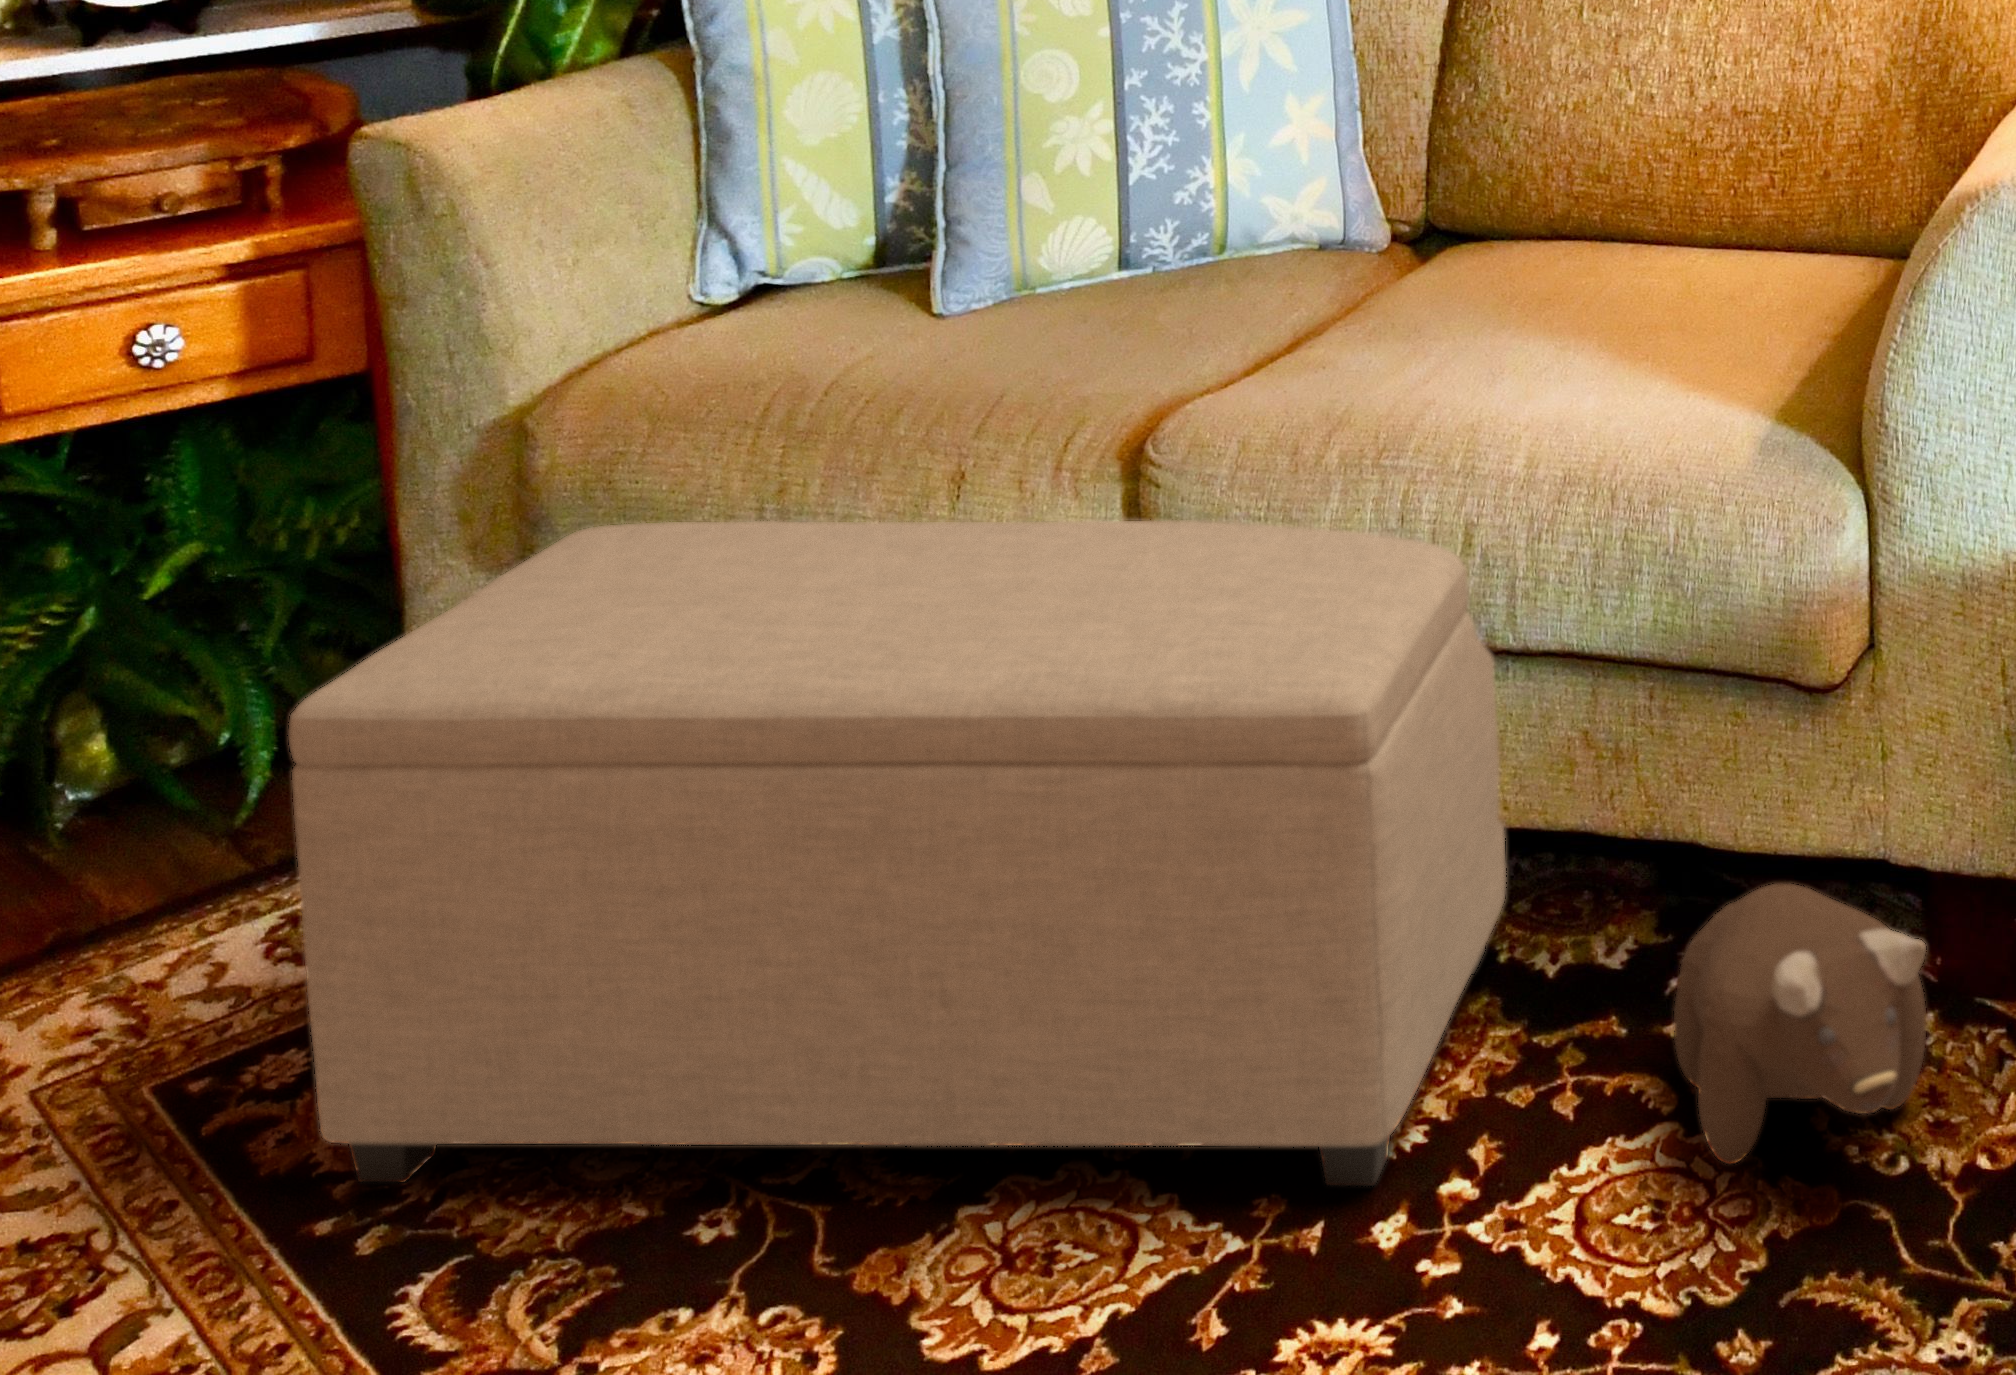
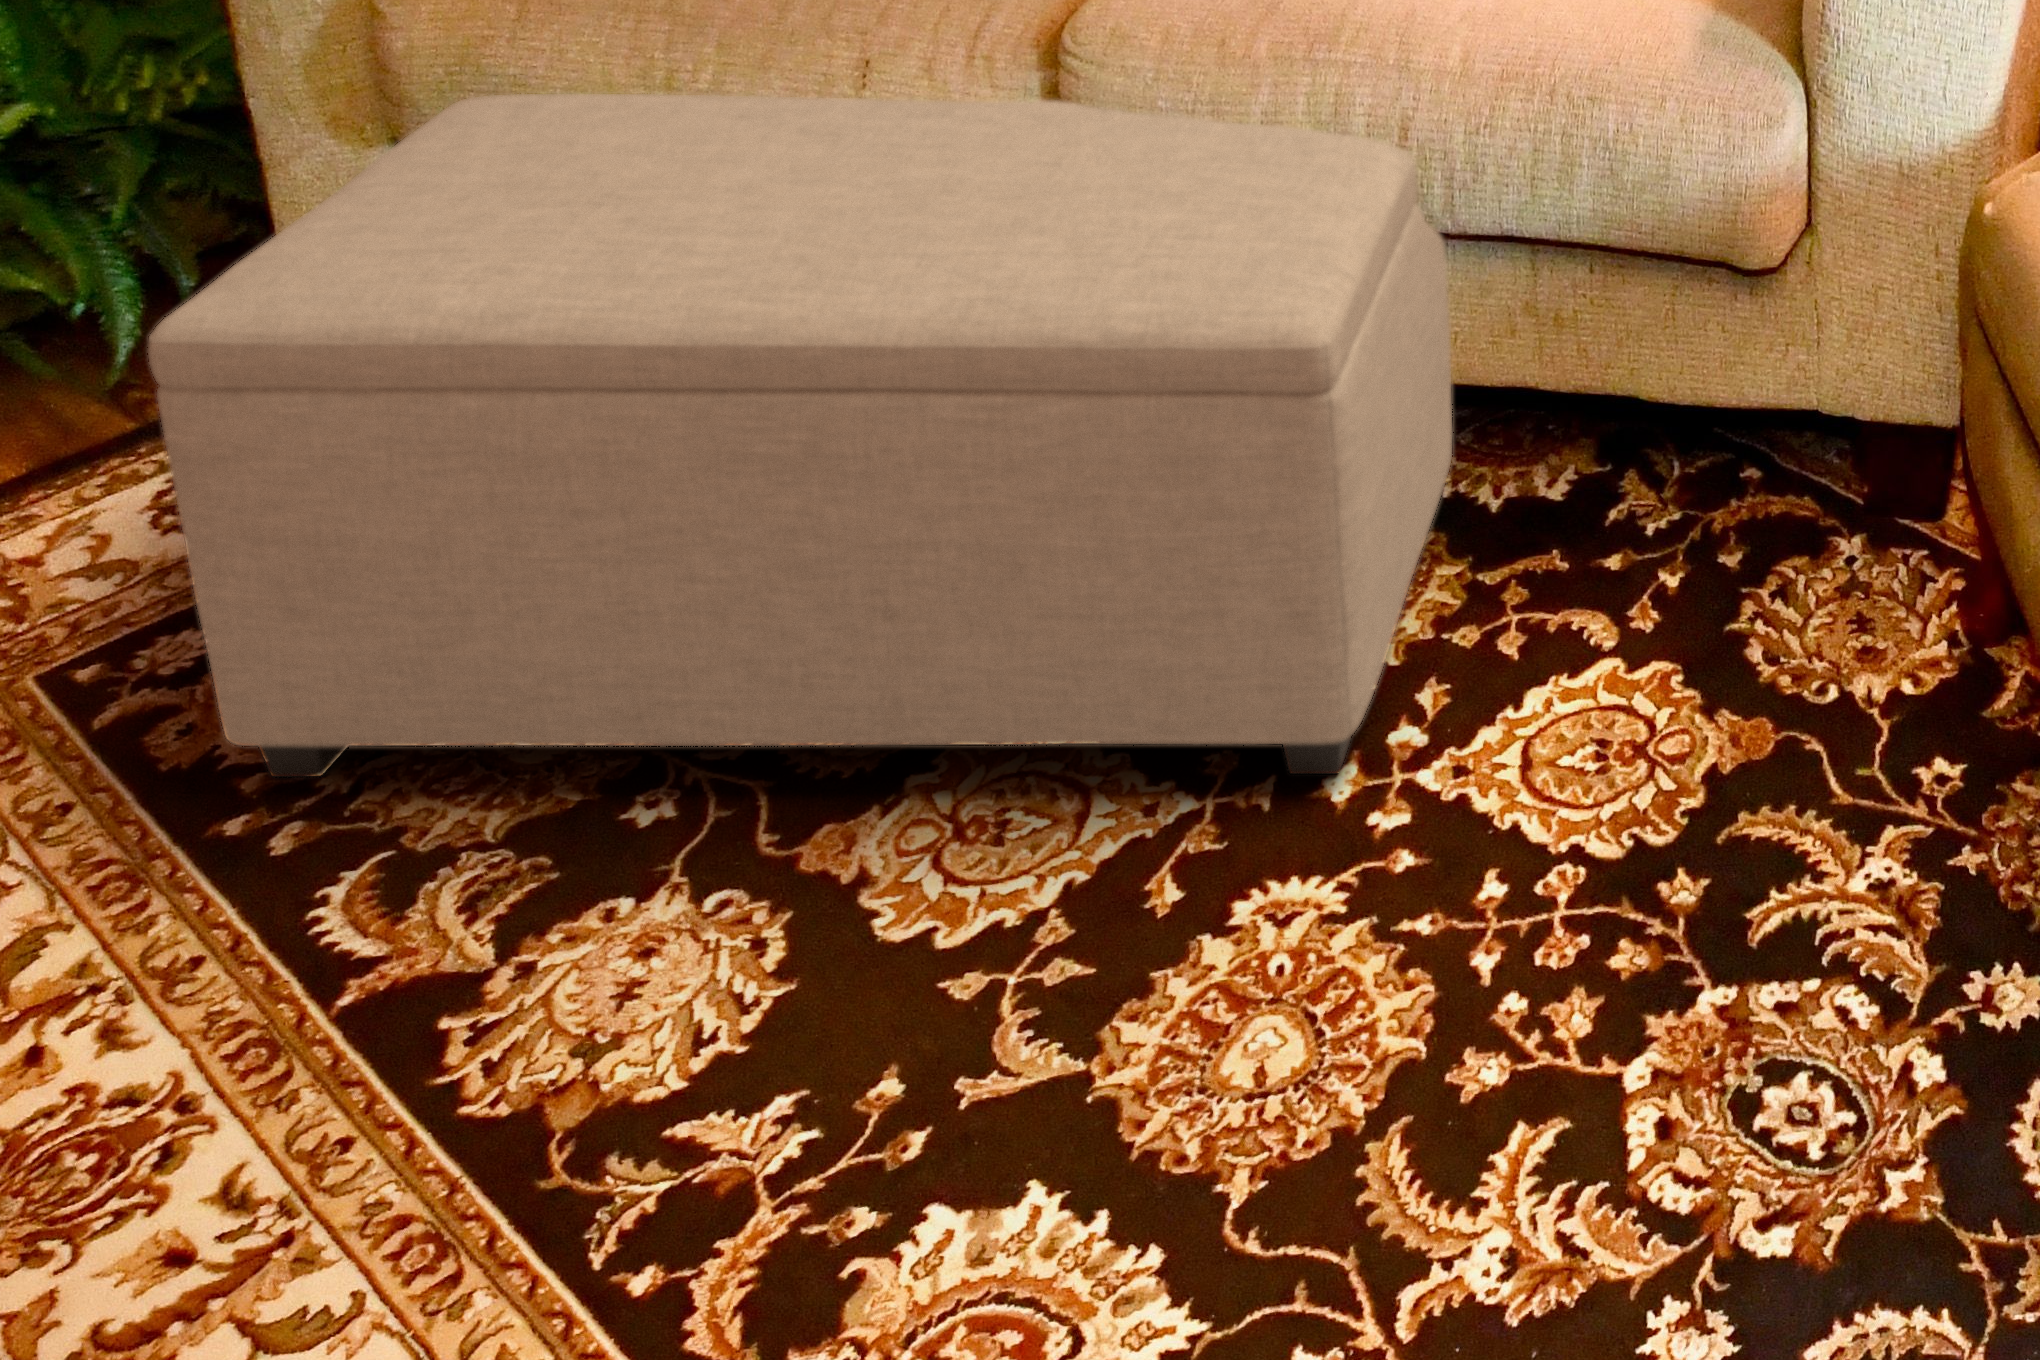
plush toy: present [1674,884,1926,1165] -> none [1633,476,1896,748]

